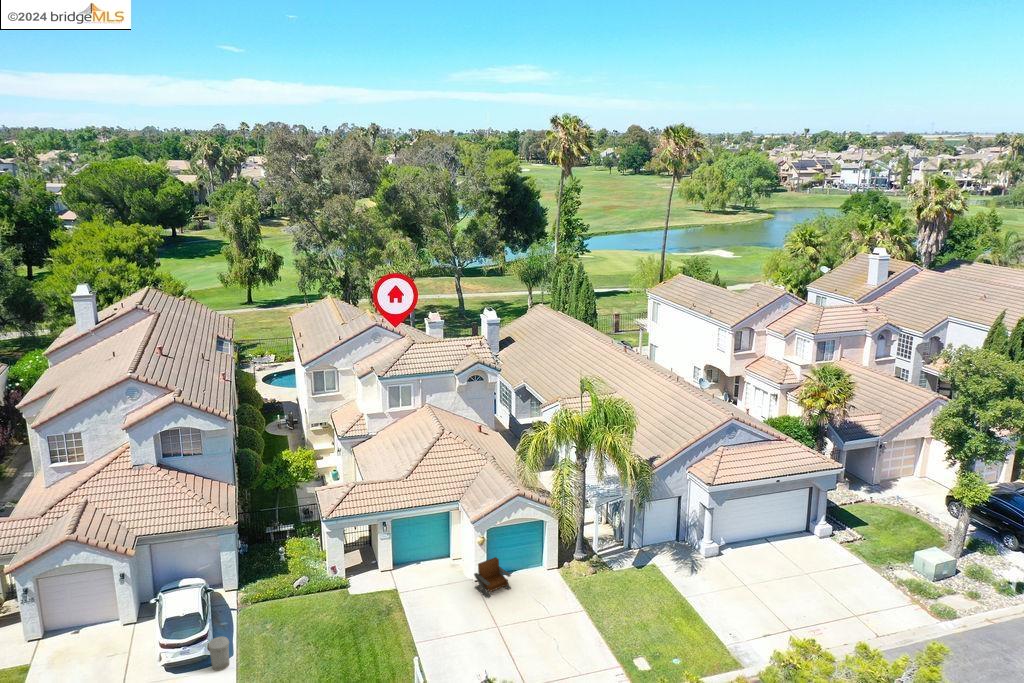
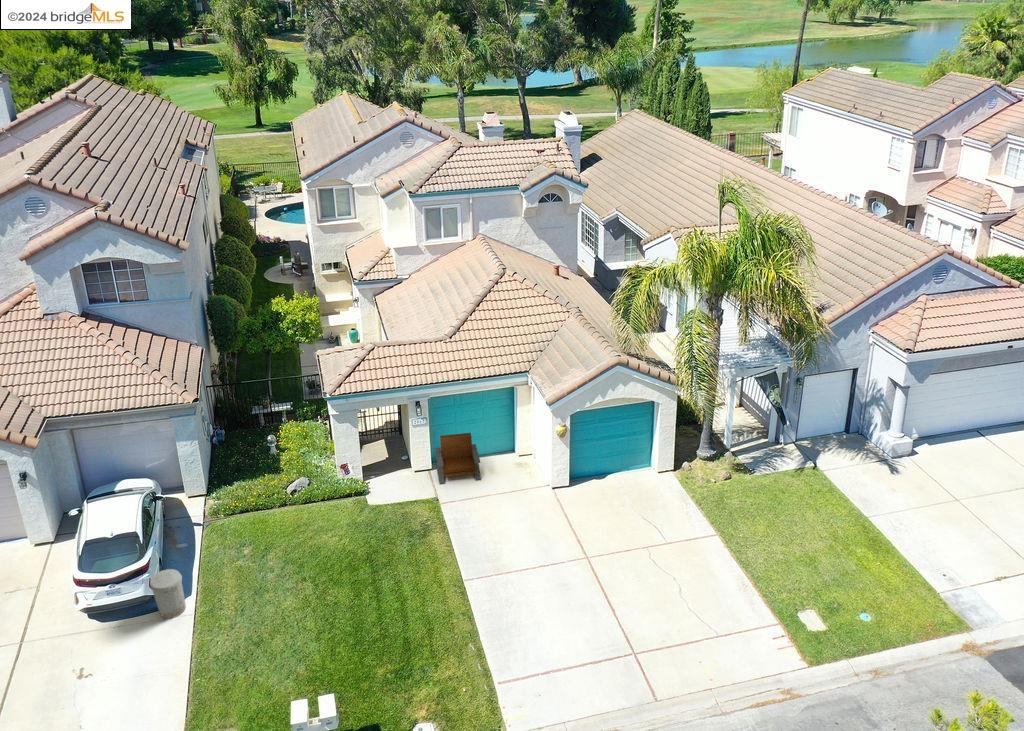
lounge chair: present [474,557,511,598] -> present [435,433,481,484]

